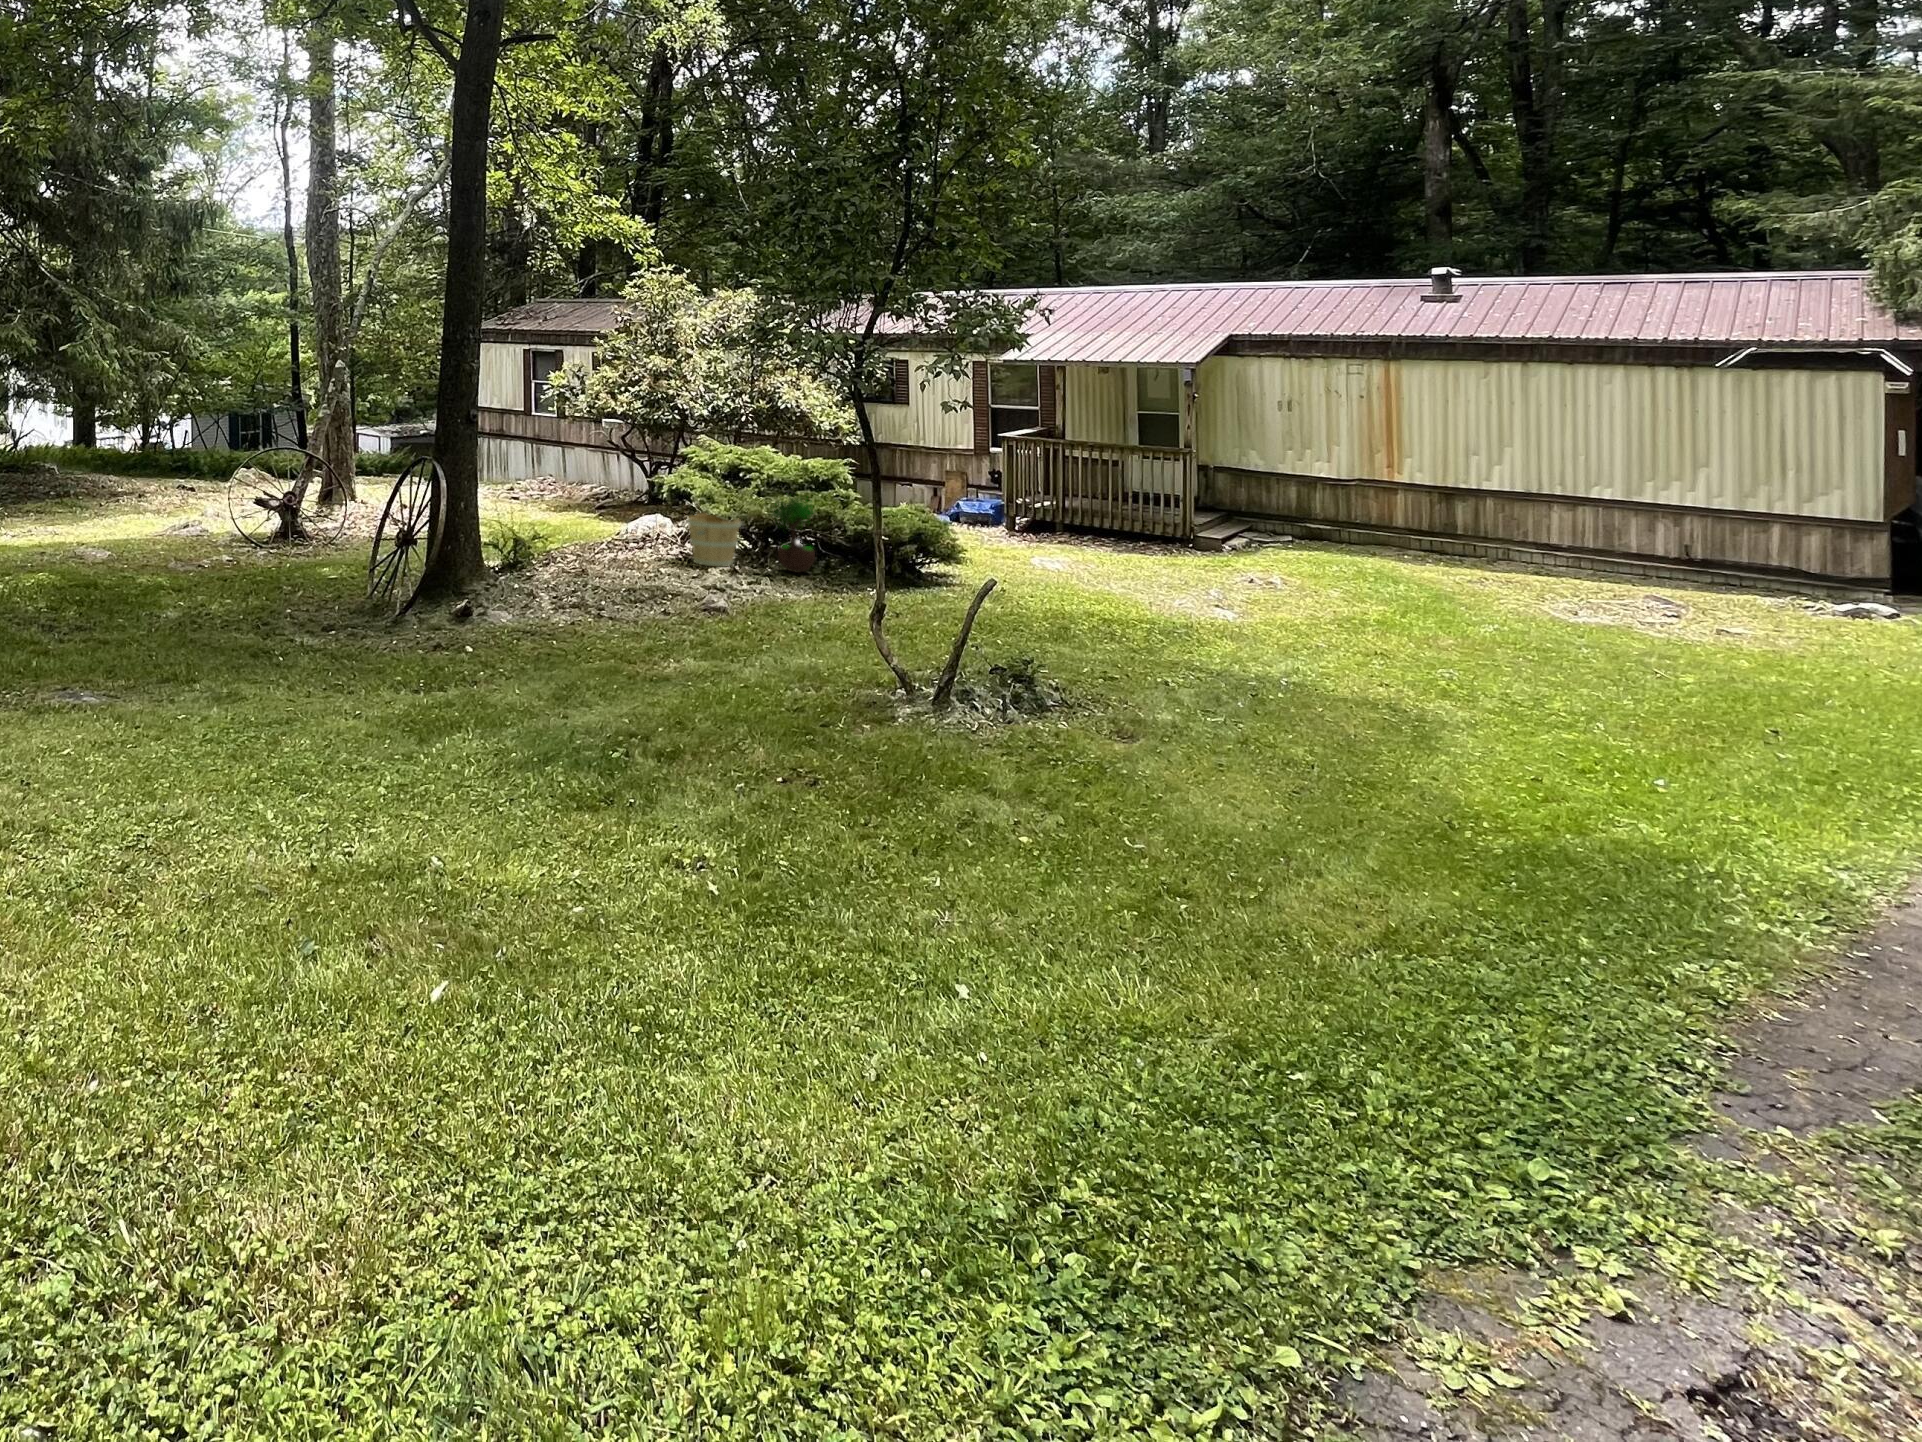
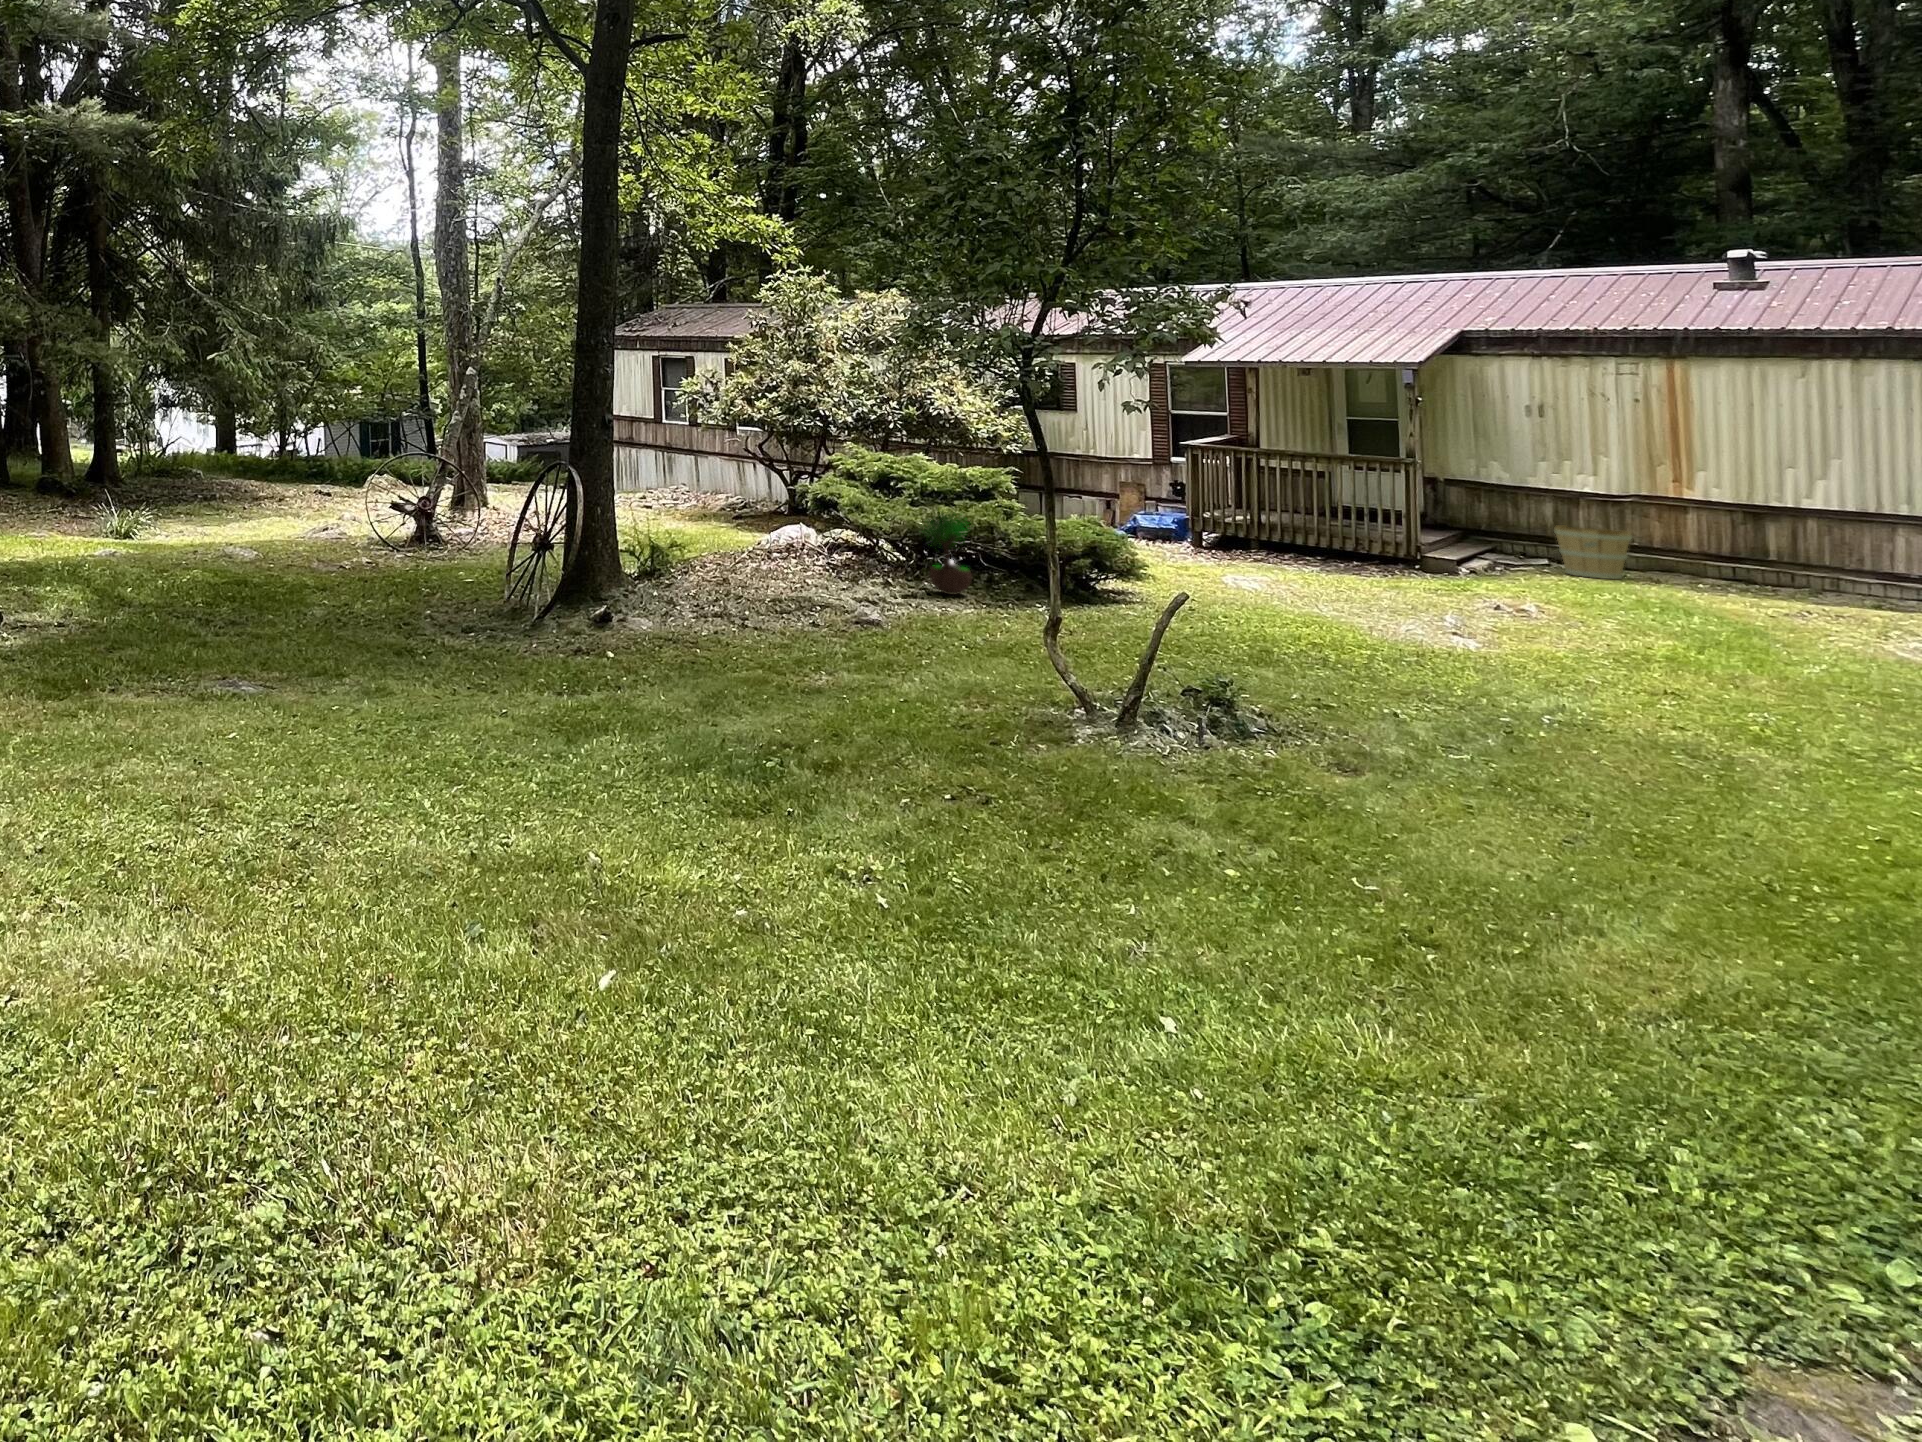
wooden bucket: present [688,513,741,567] -> present [1554,525,1632,579]

